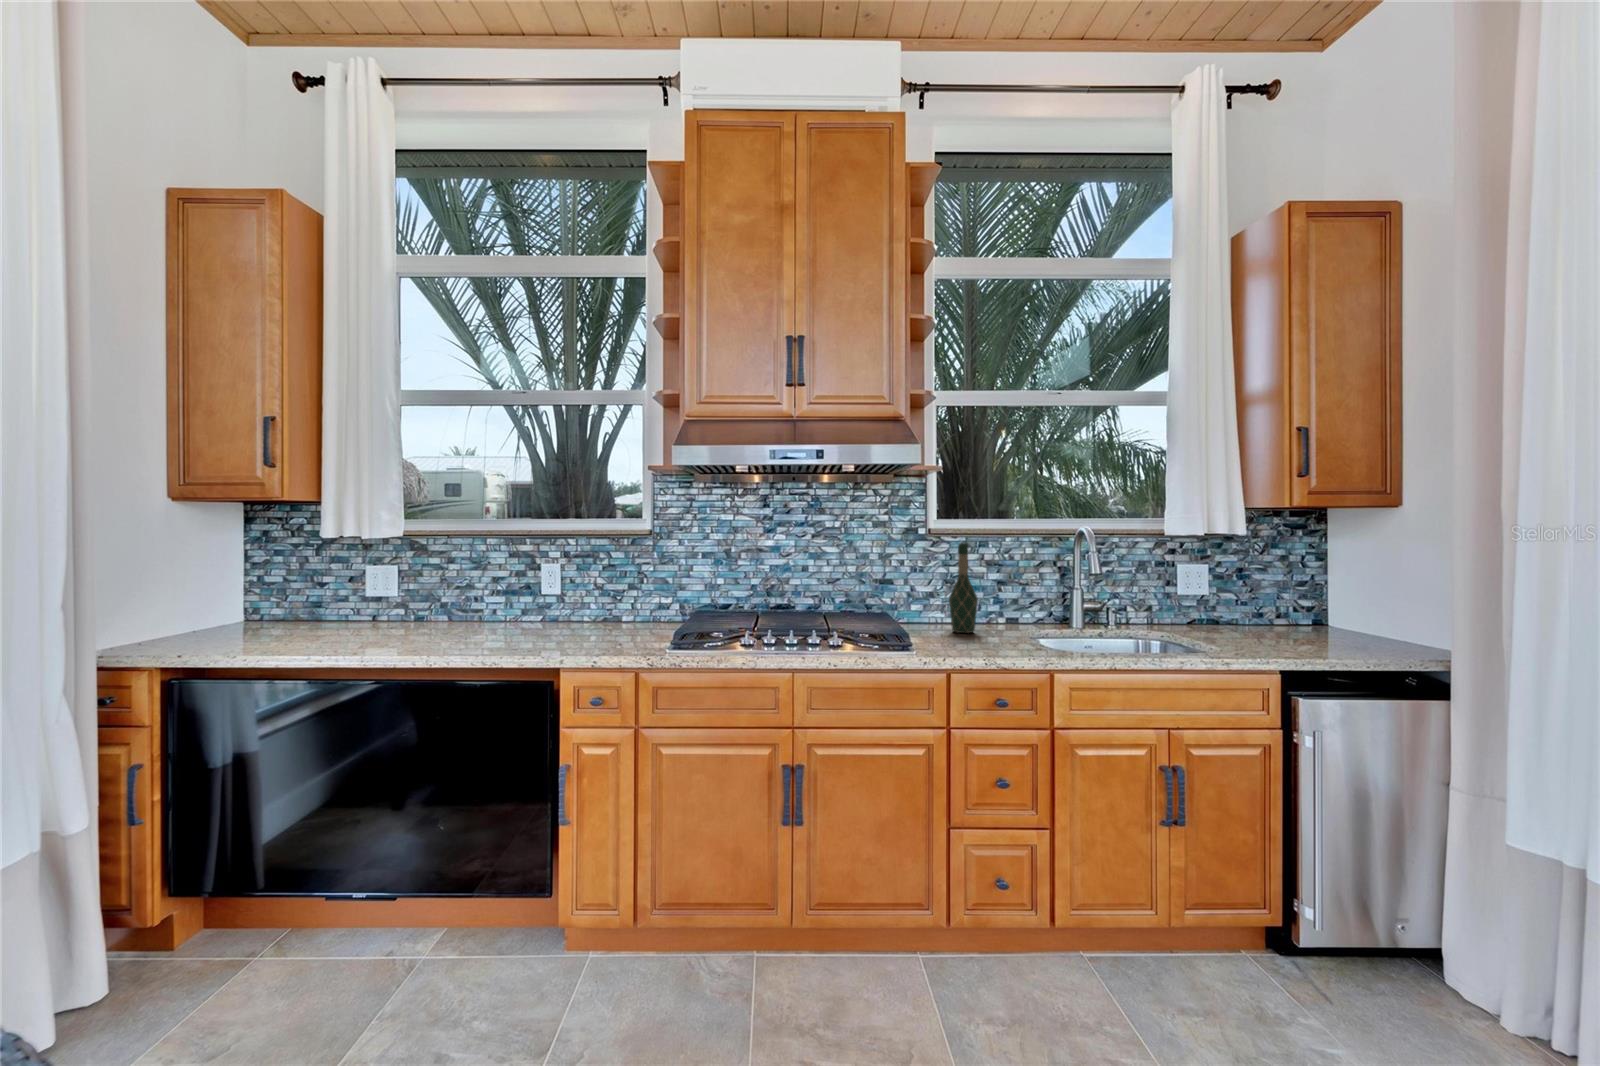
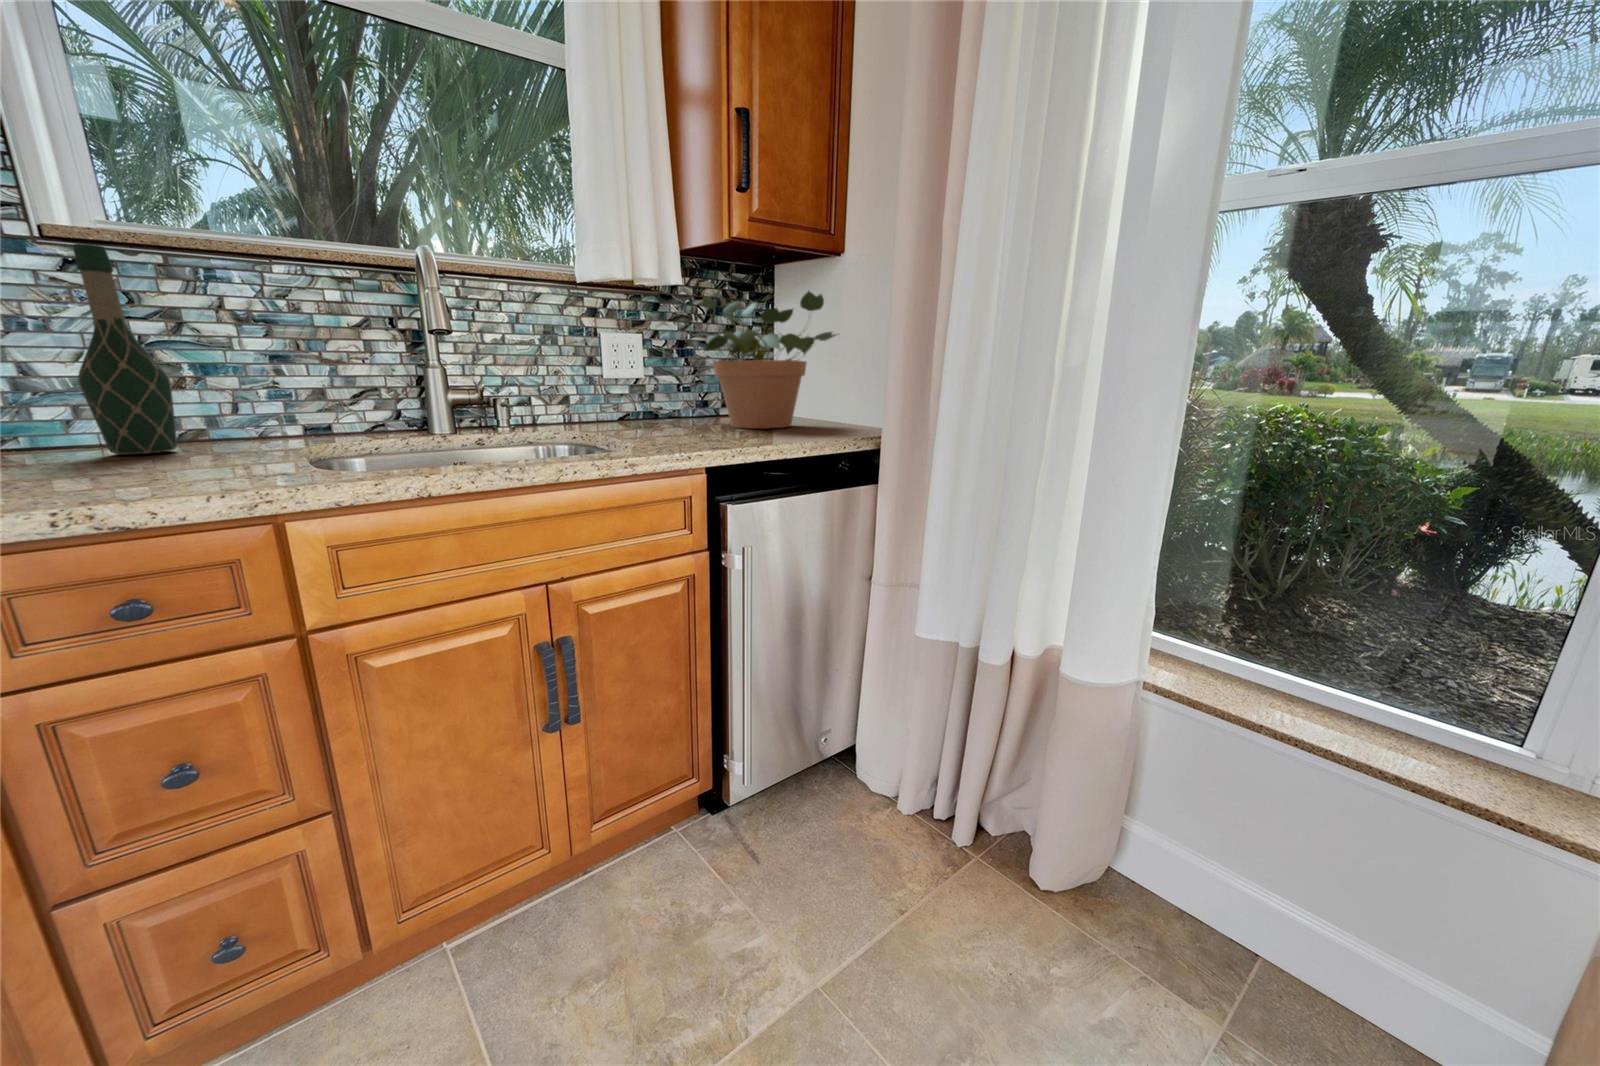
potted plant: none [1249,544,1388,644] -> present [696,291,836,429]

